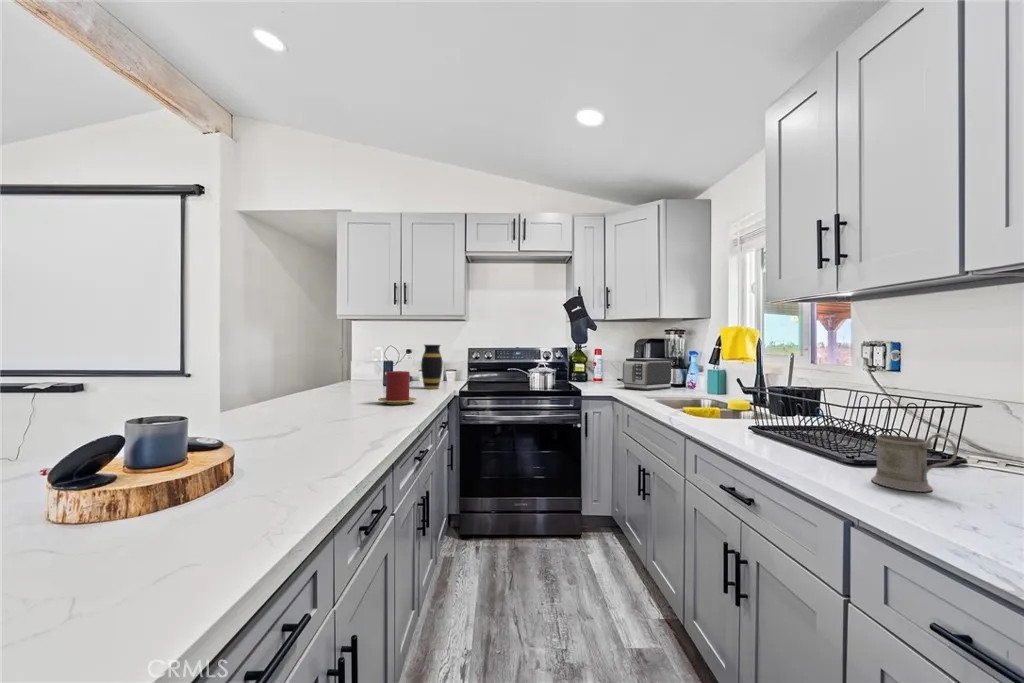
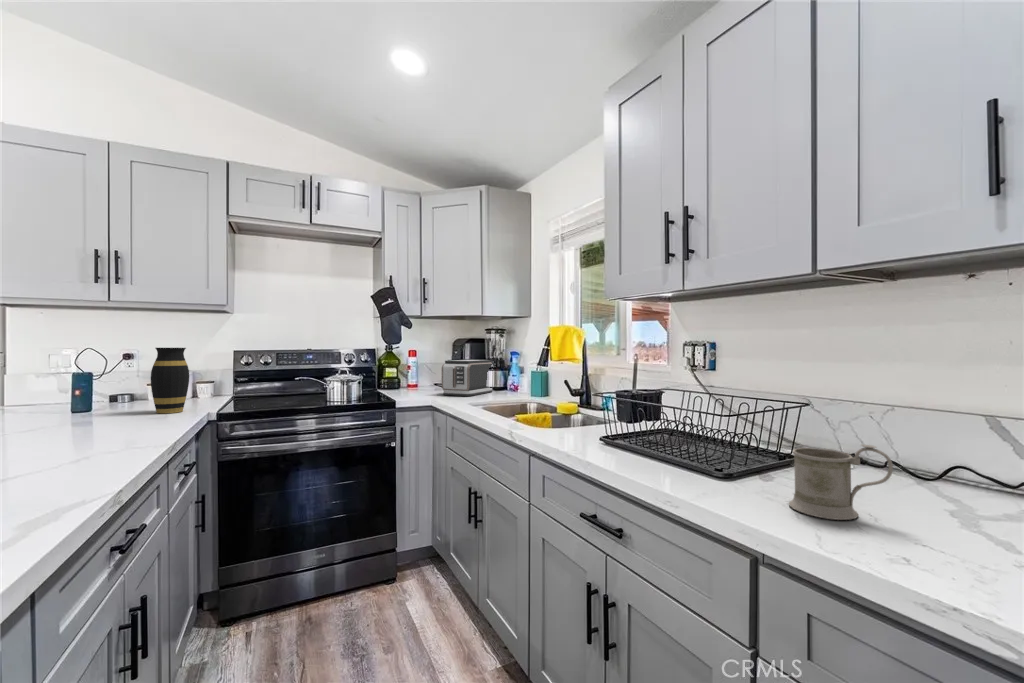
candle: present [378,371,417,404] -> none [42,392,129,450]

